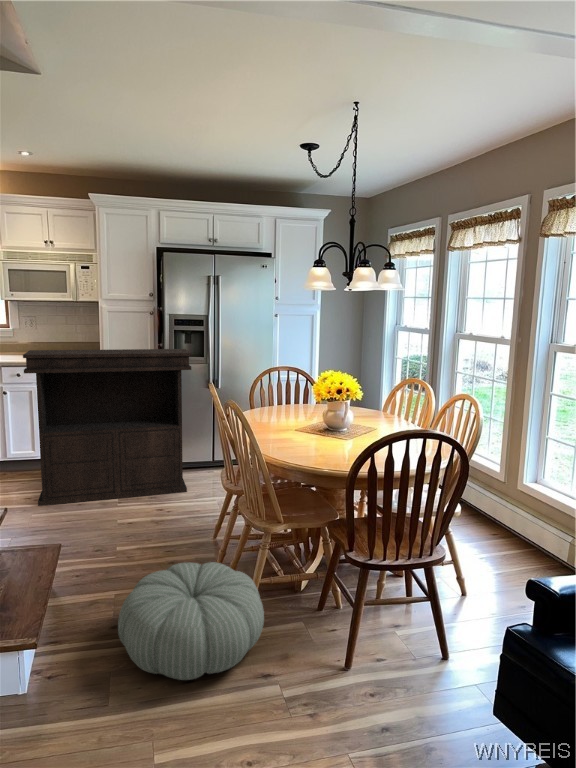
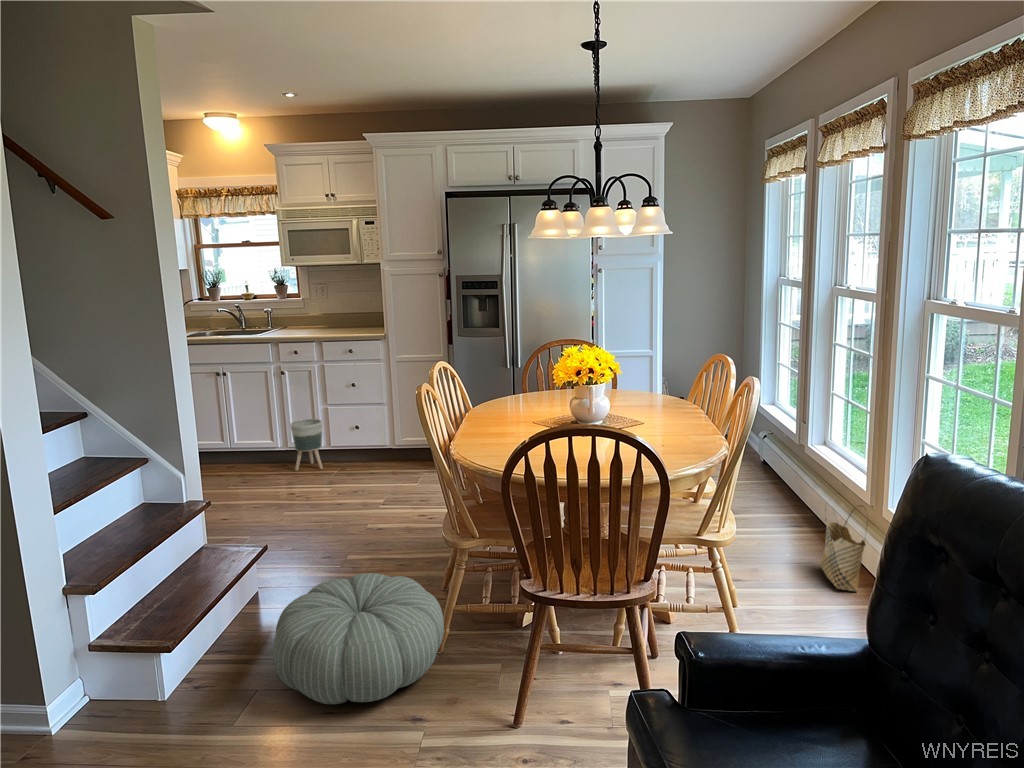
console table: present [23,349,191,506] -> none [277,319,468,497]
planter: none [13,435,44,483] -> present [290,419,323,471]
woven basket: none [471,478,508,537] -> present [820,504,868,591]

